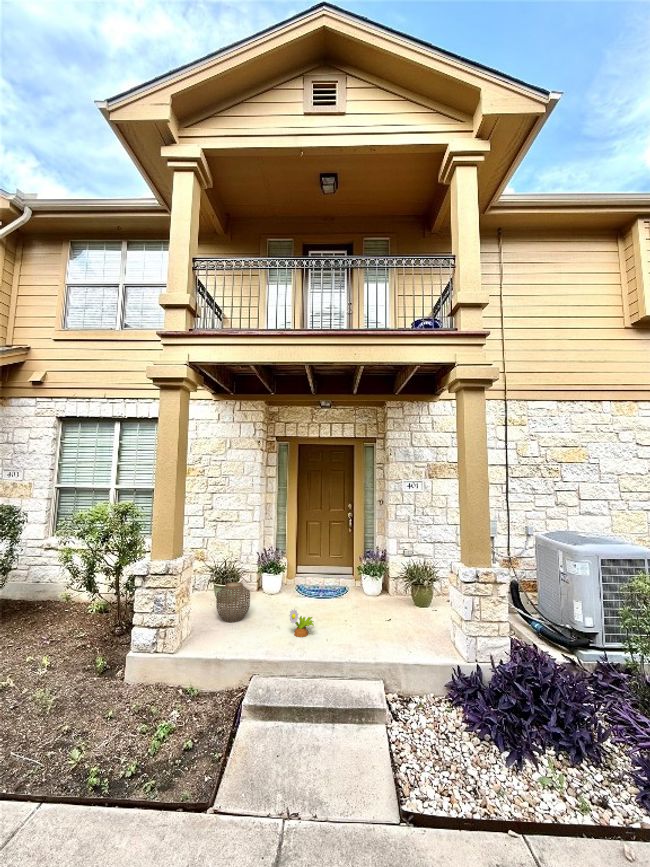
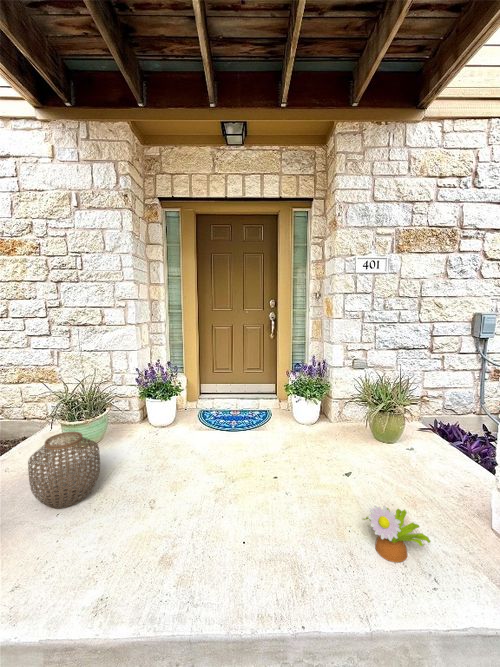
decorative plant: present [289,609,314,637] -> present [363,505,431,562]

